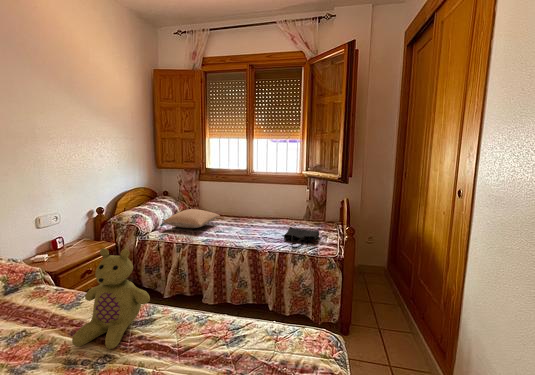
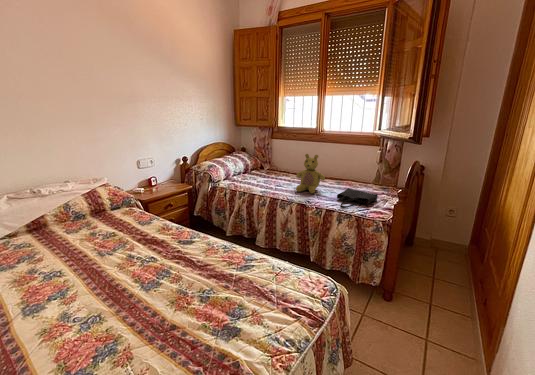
pillow: present [164,209,220,228] -> none [233,164,284,180]
stuffed bear: present [72,248,150,349] -> present [296,154,325,194]

